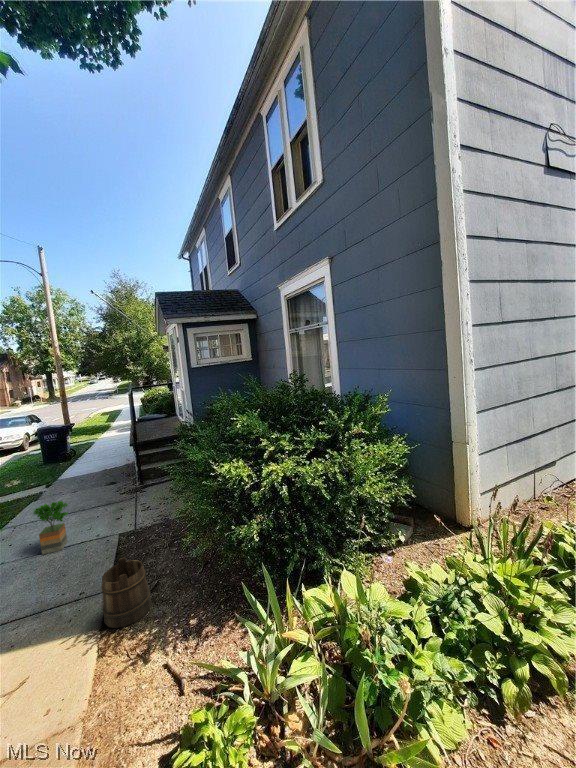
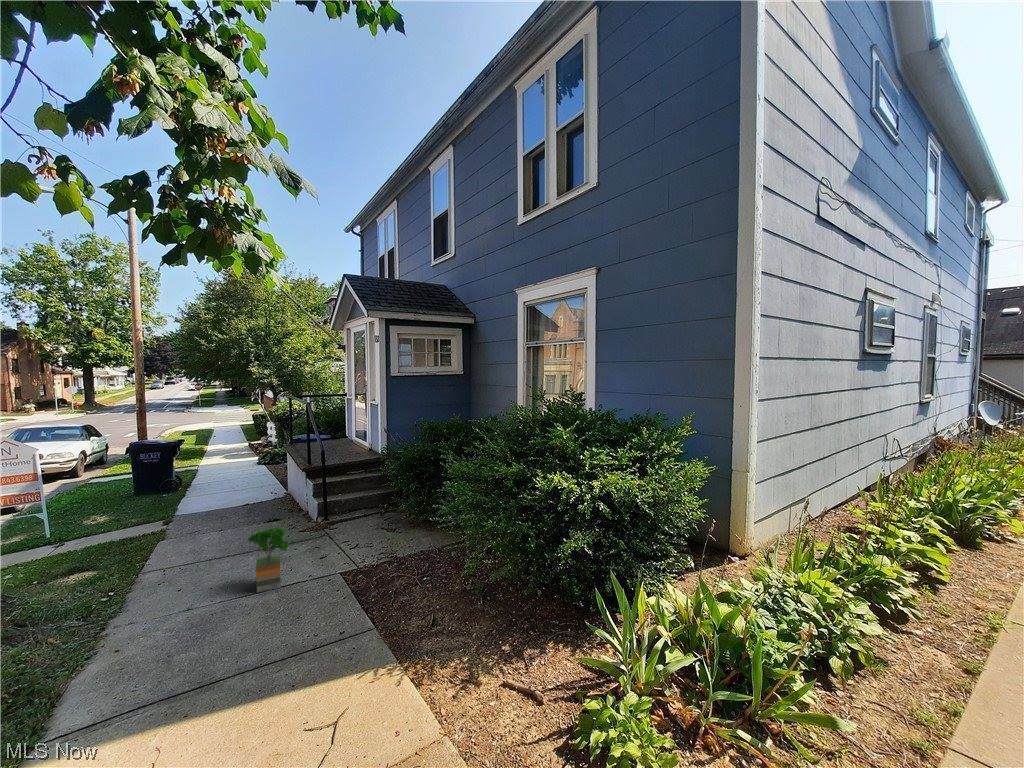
bucket: present [102,557,152,628] -> none [397,581,447,654]

